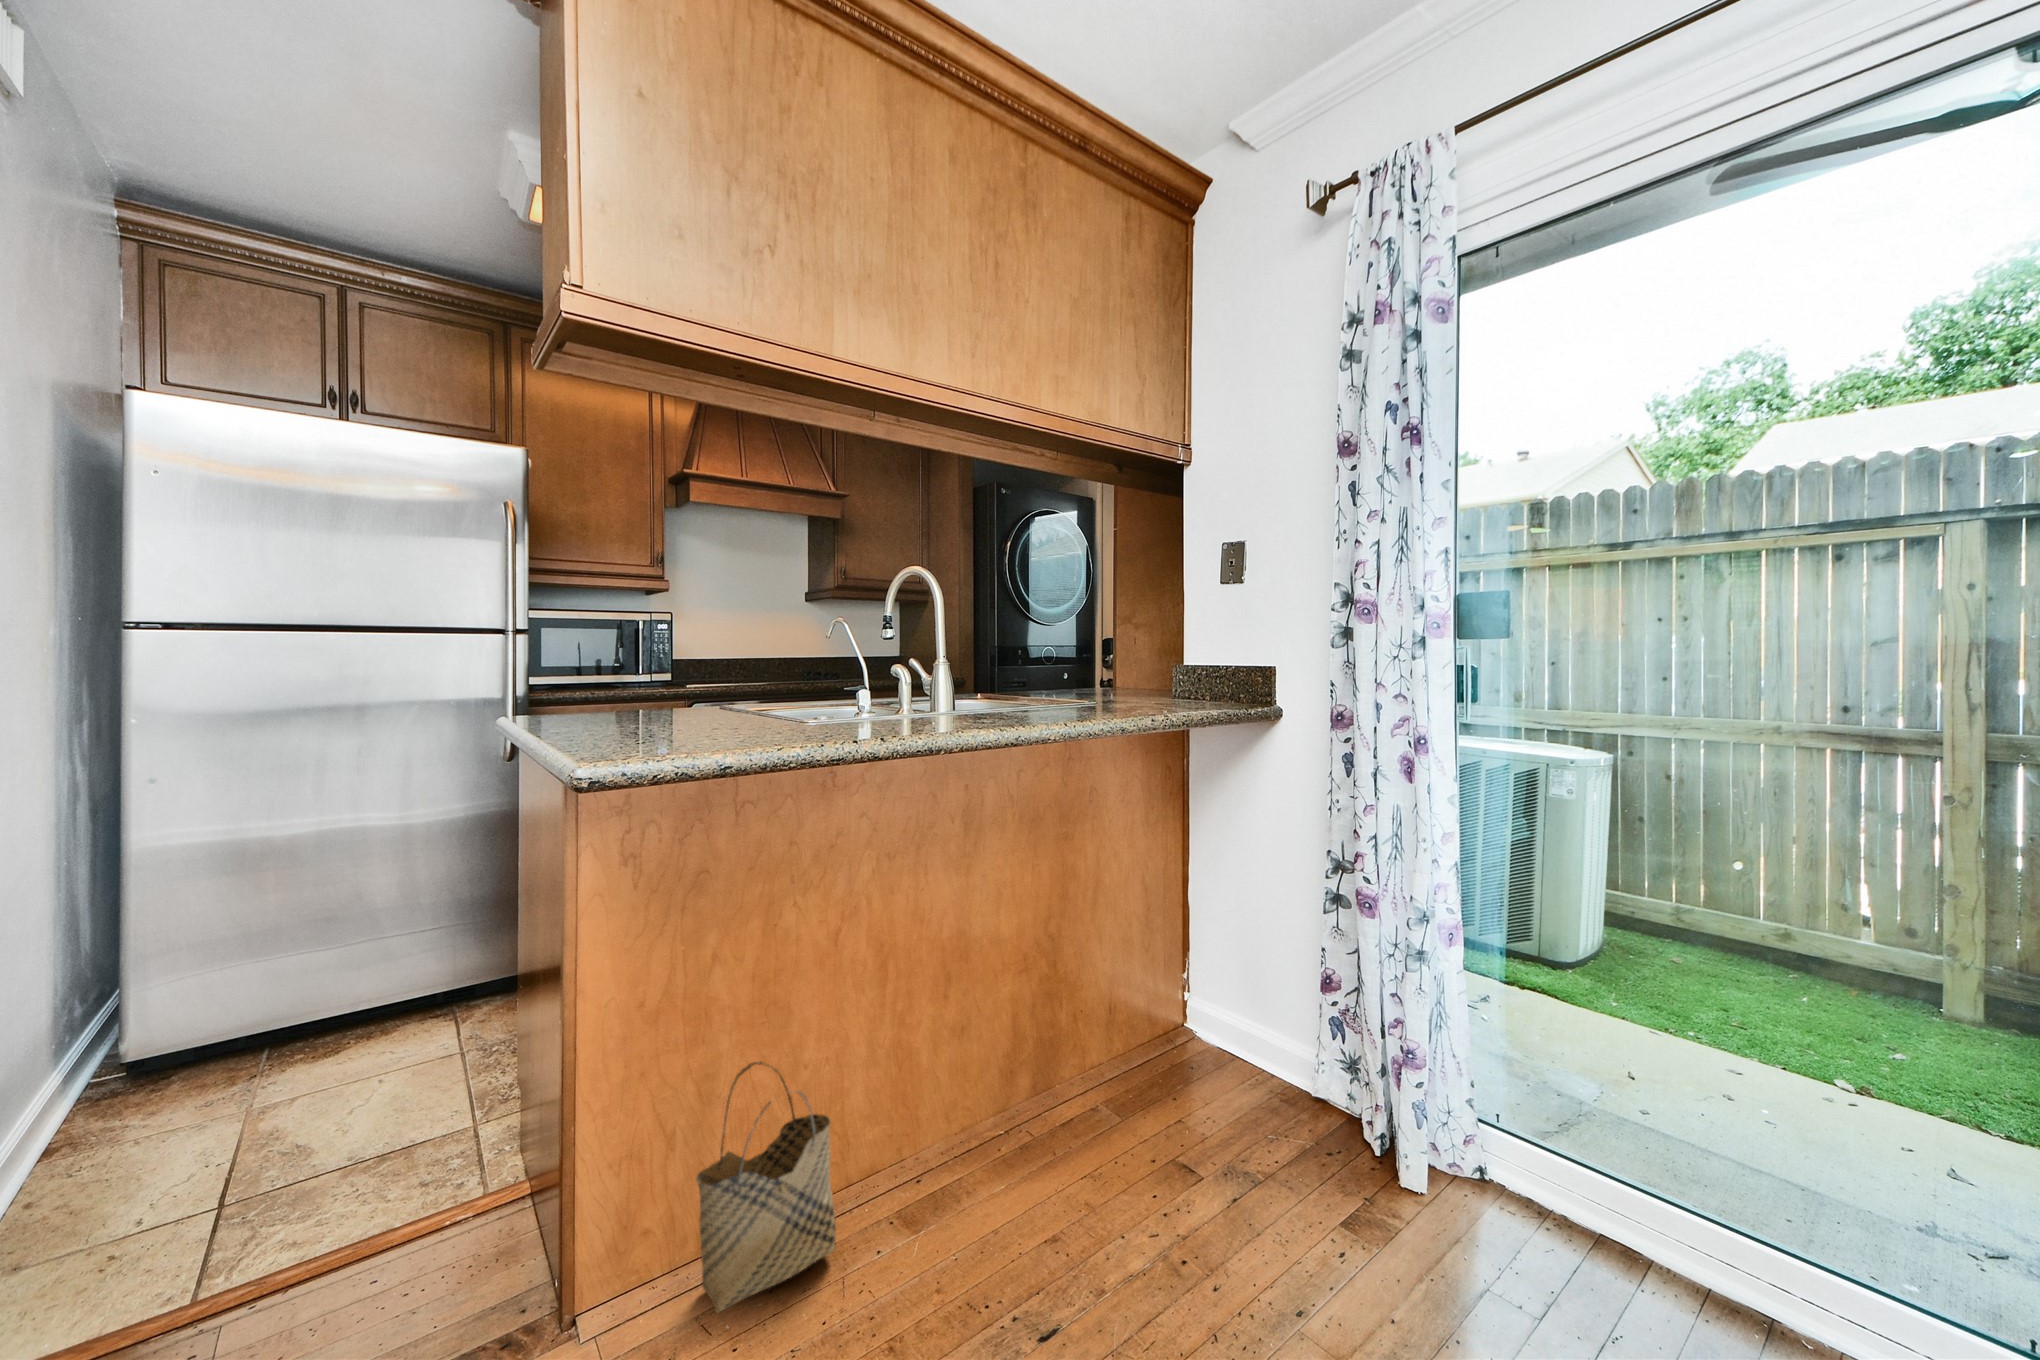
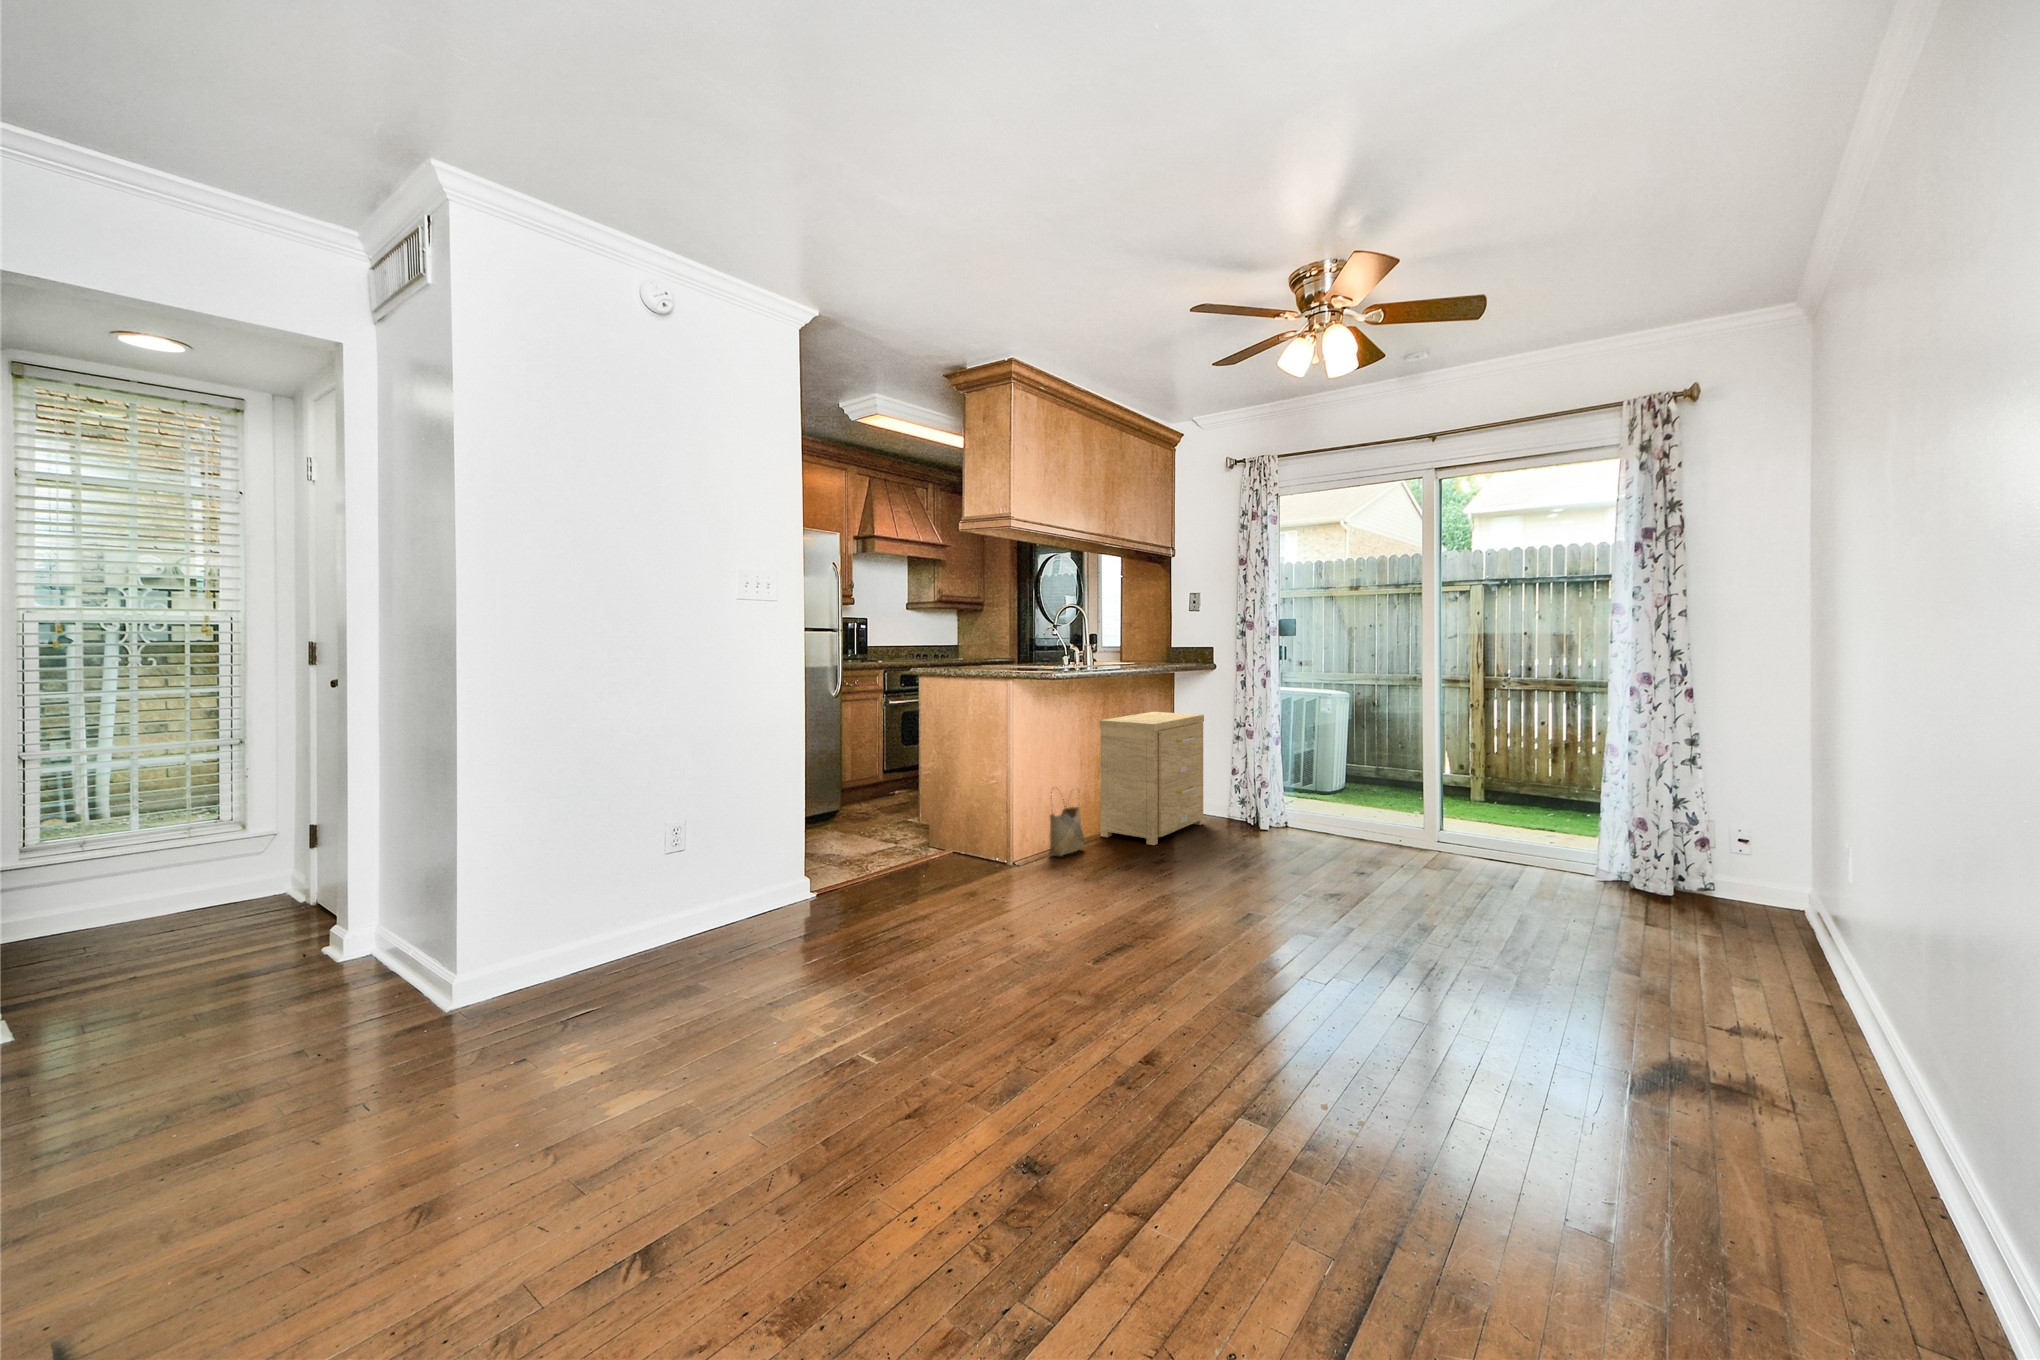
side table: none [936,816,1237,1258] -> present [1100,712,1204,845]

